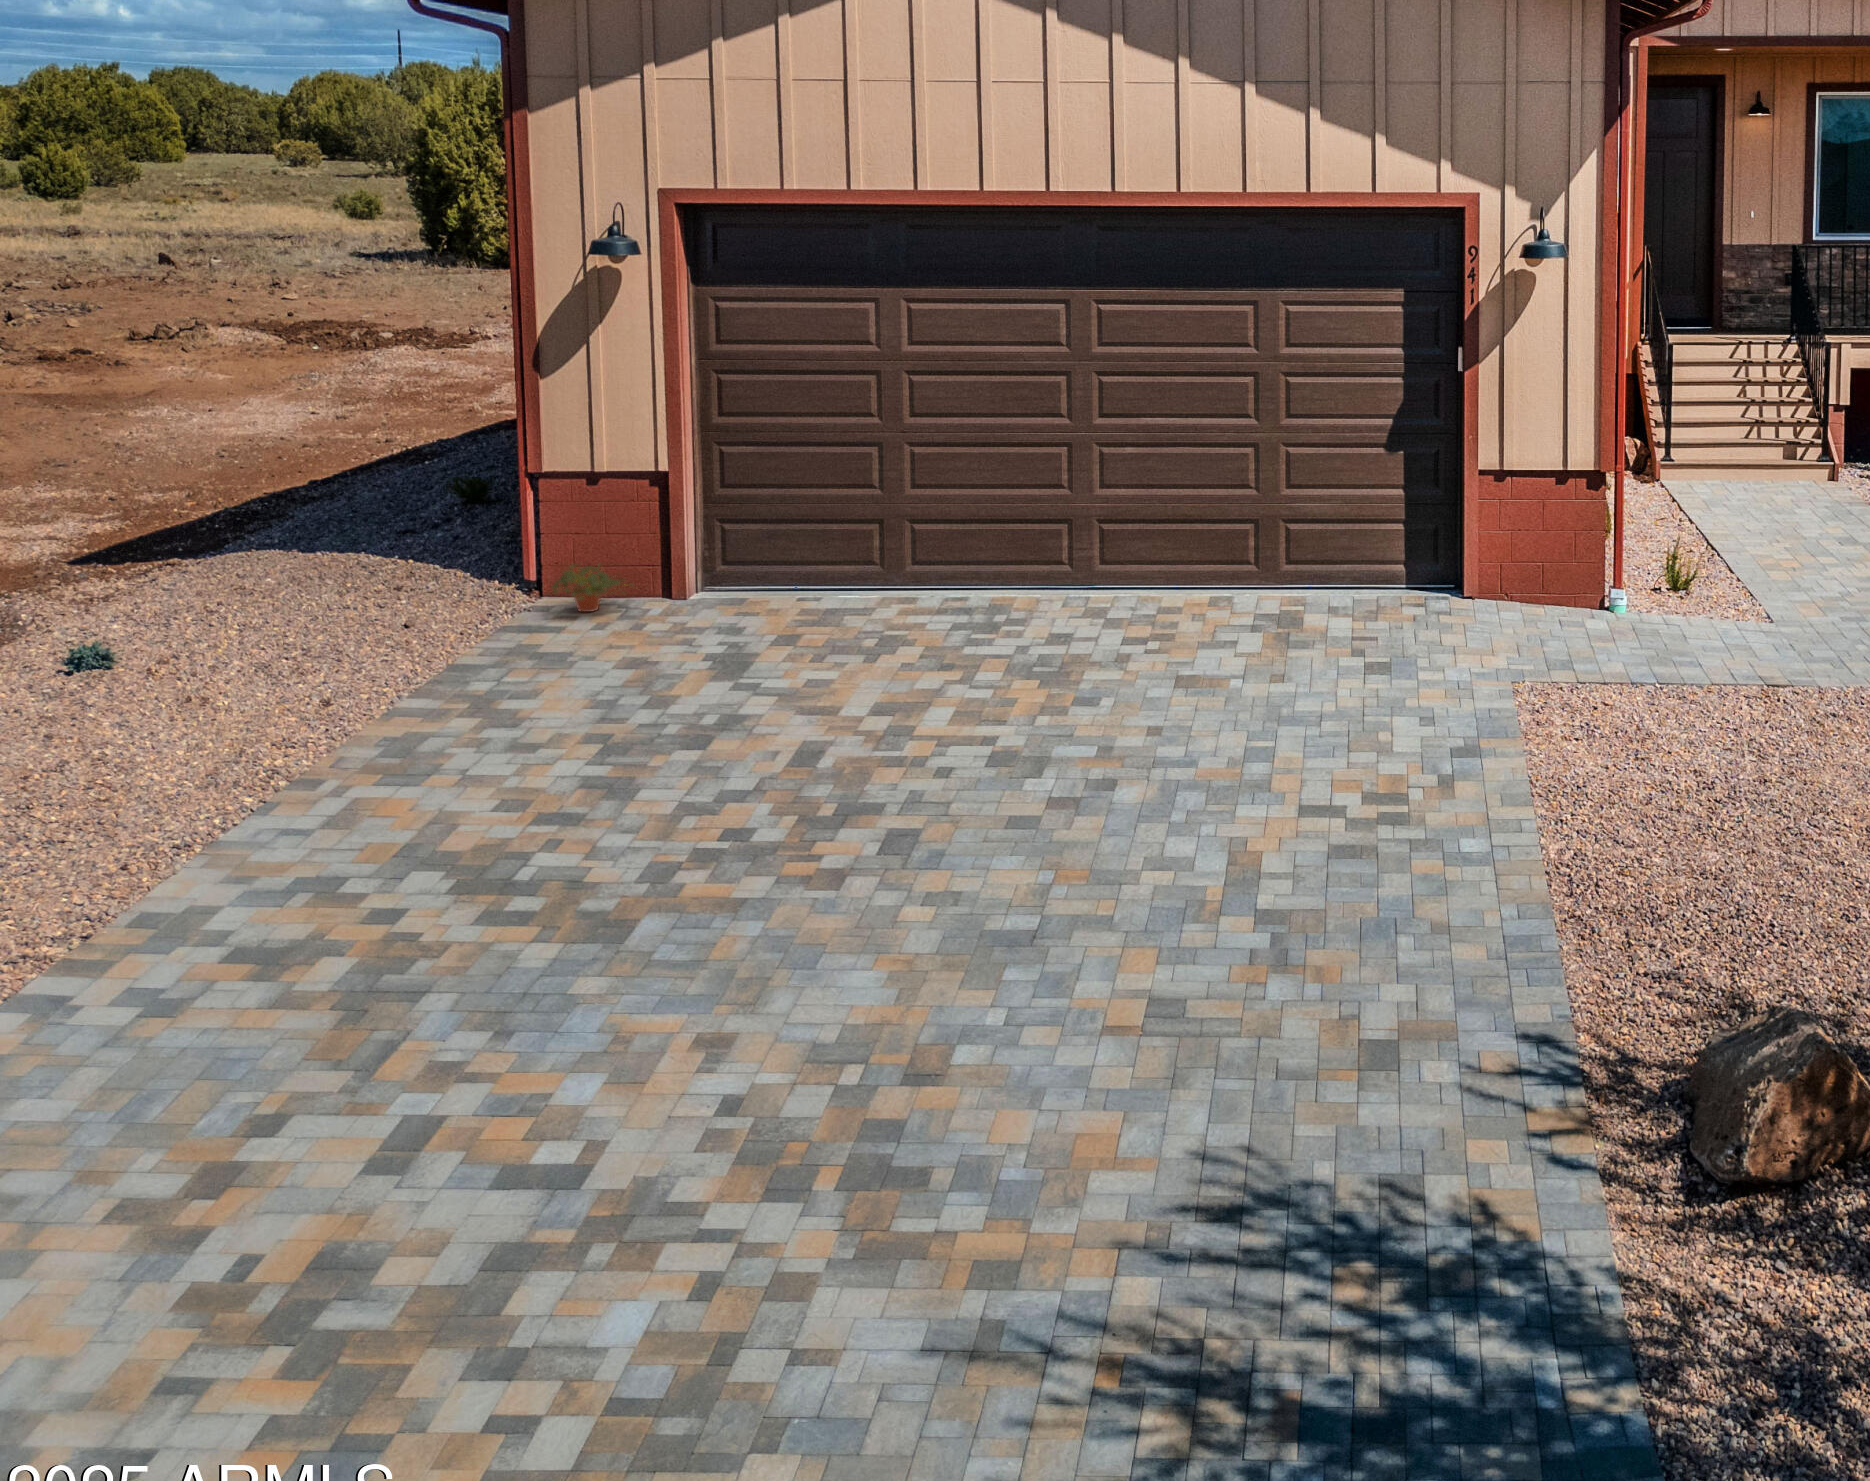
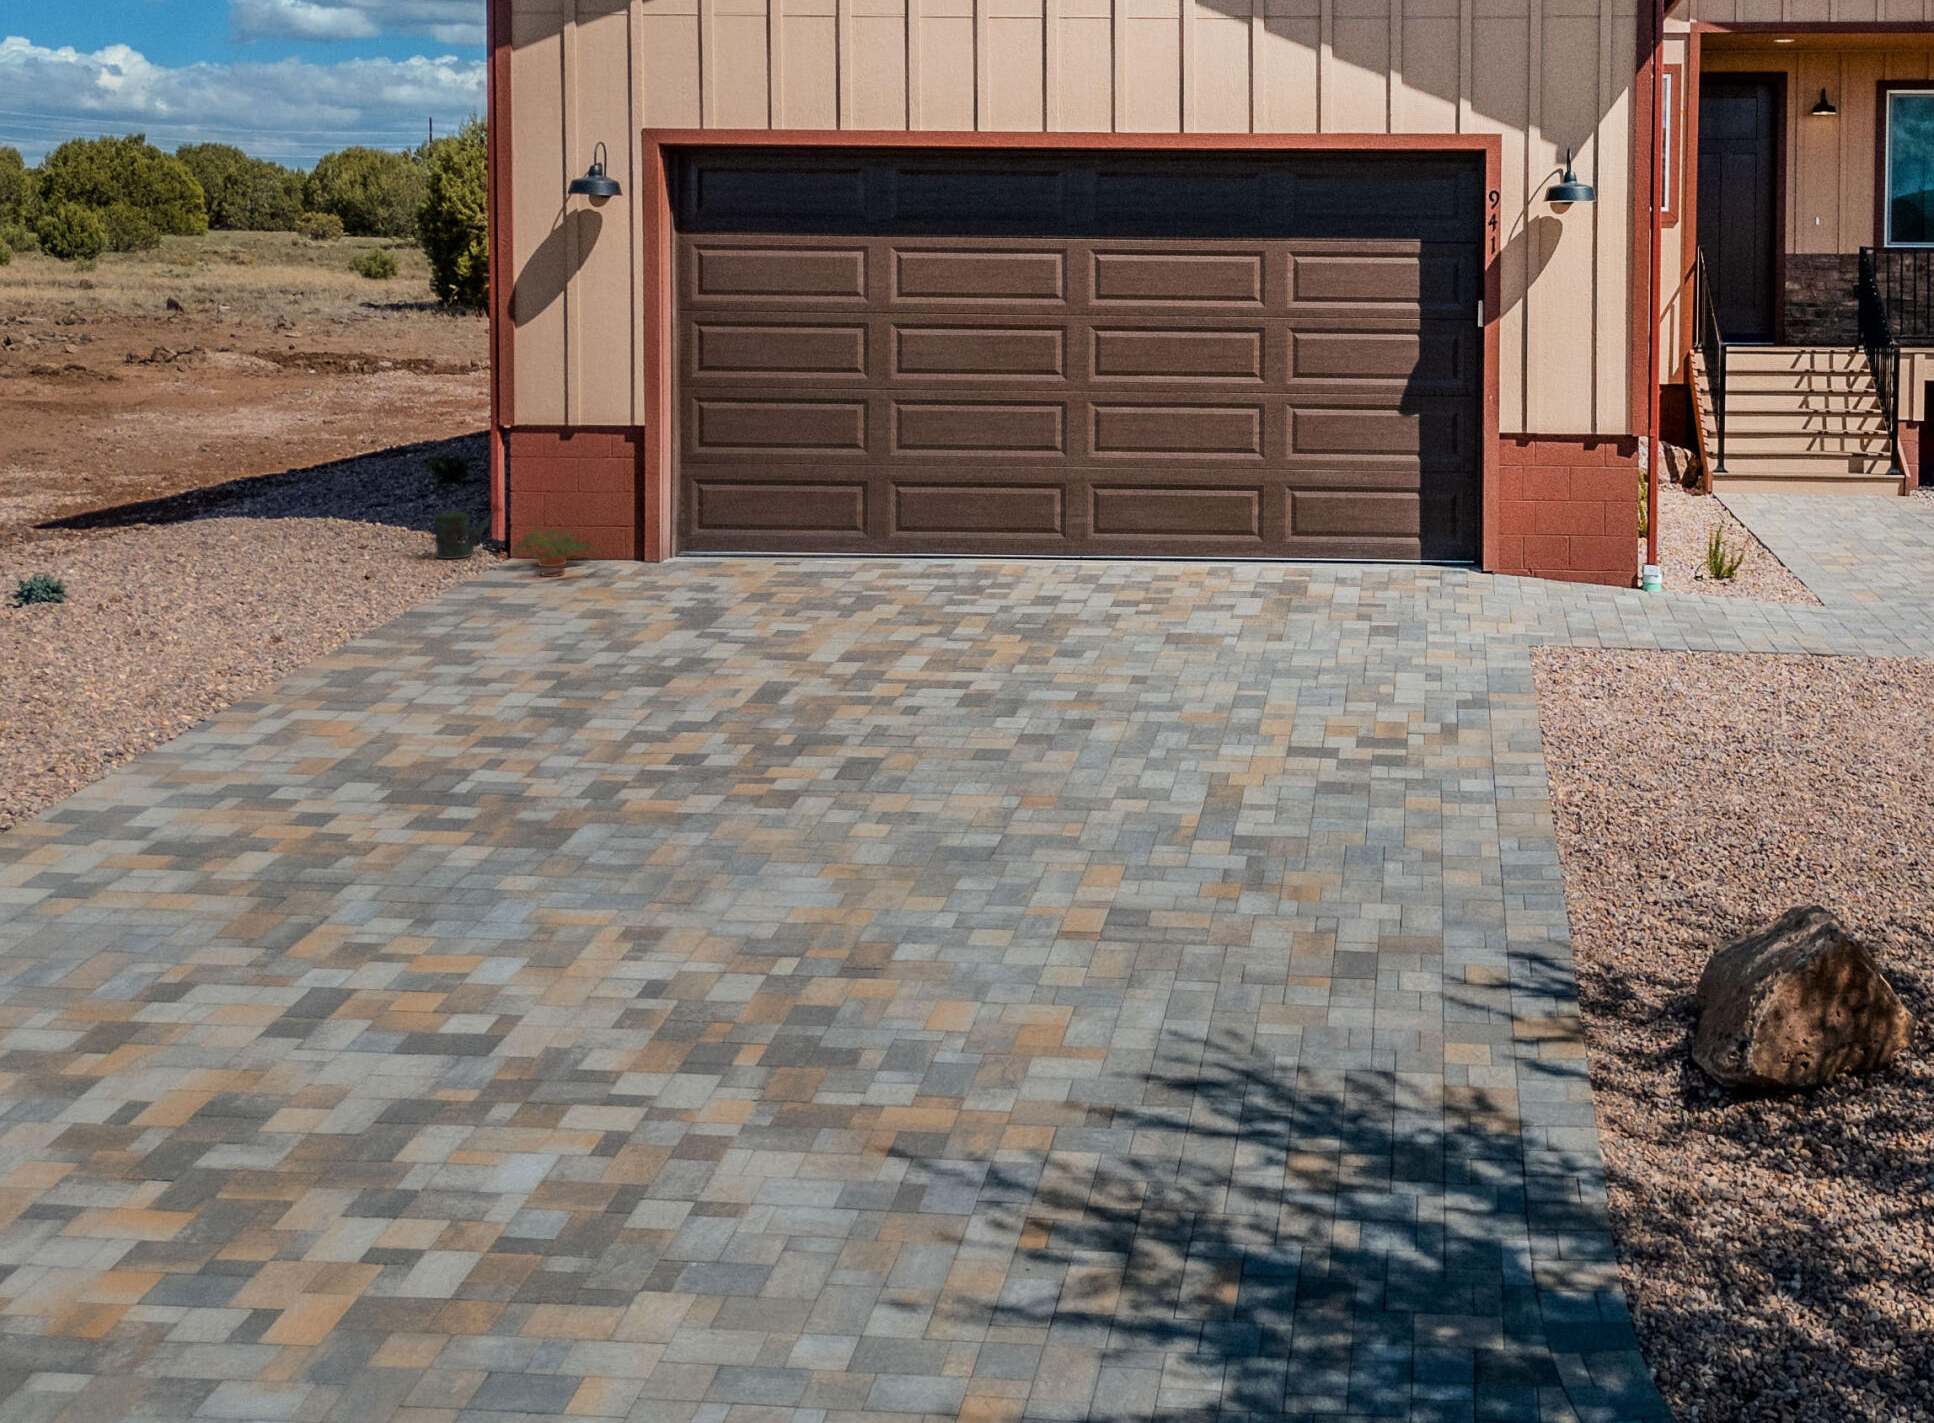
watering can: none [461,542,538,596] -> present [434,505,502,559]

